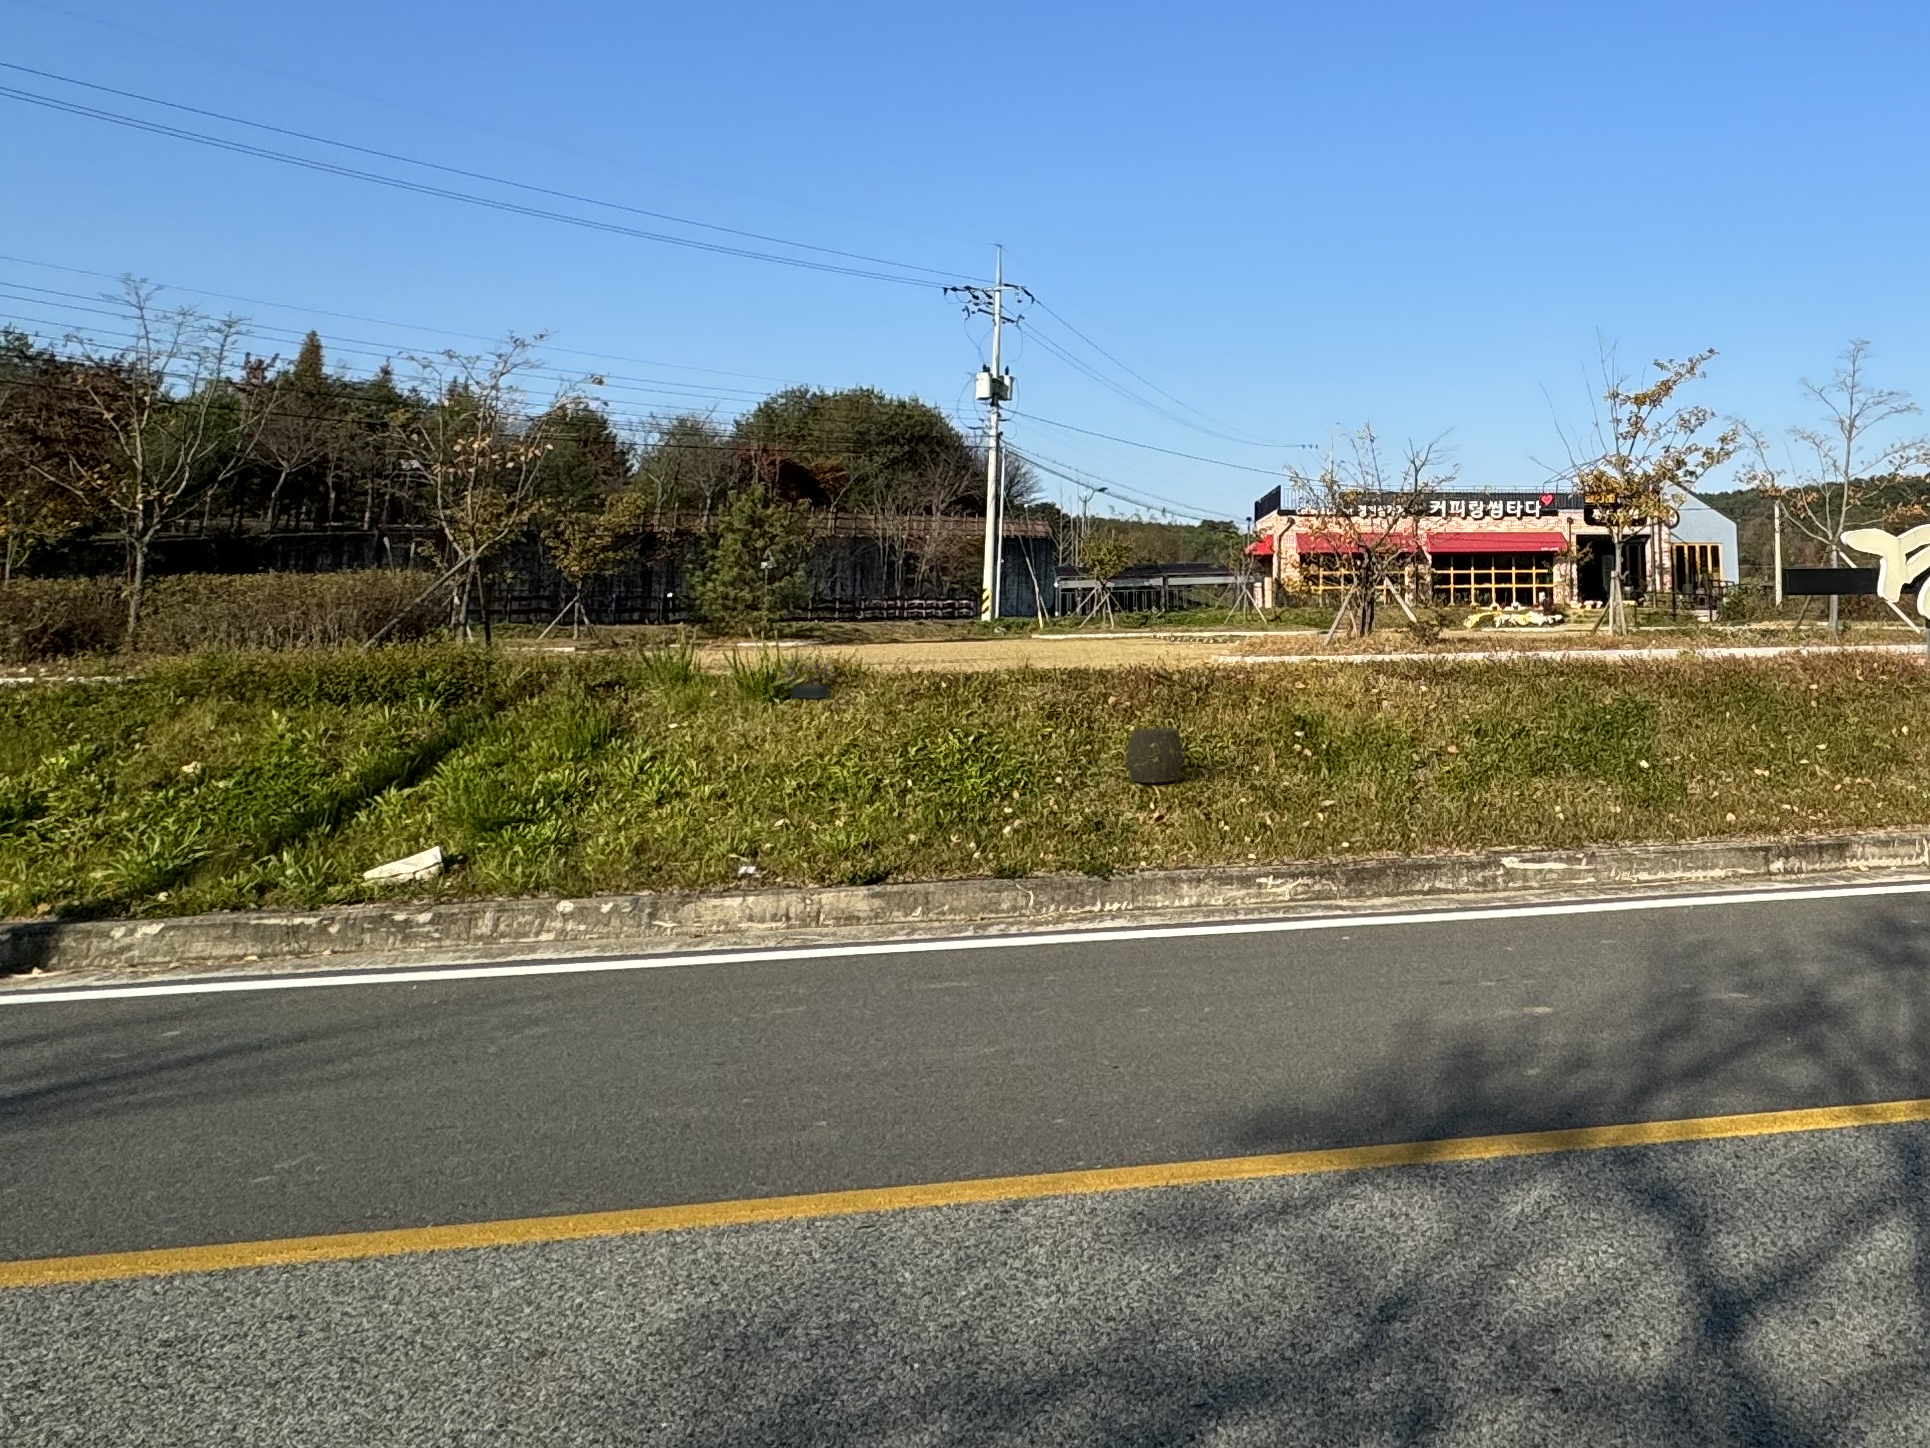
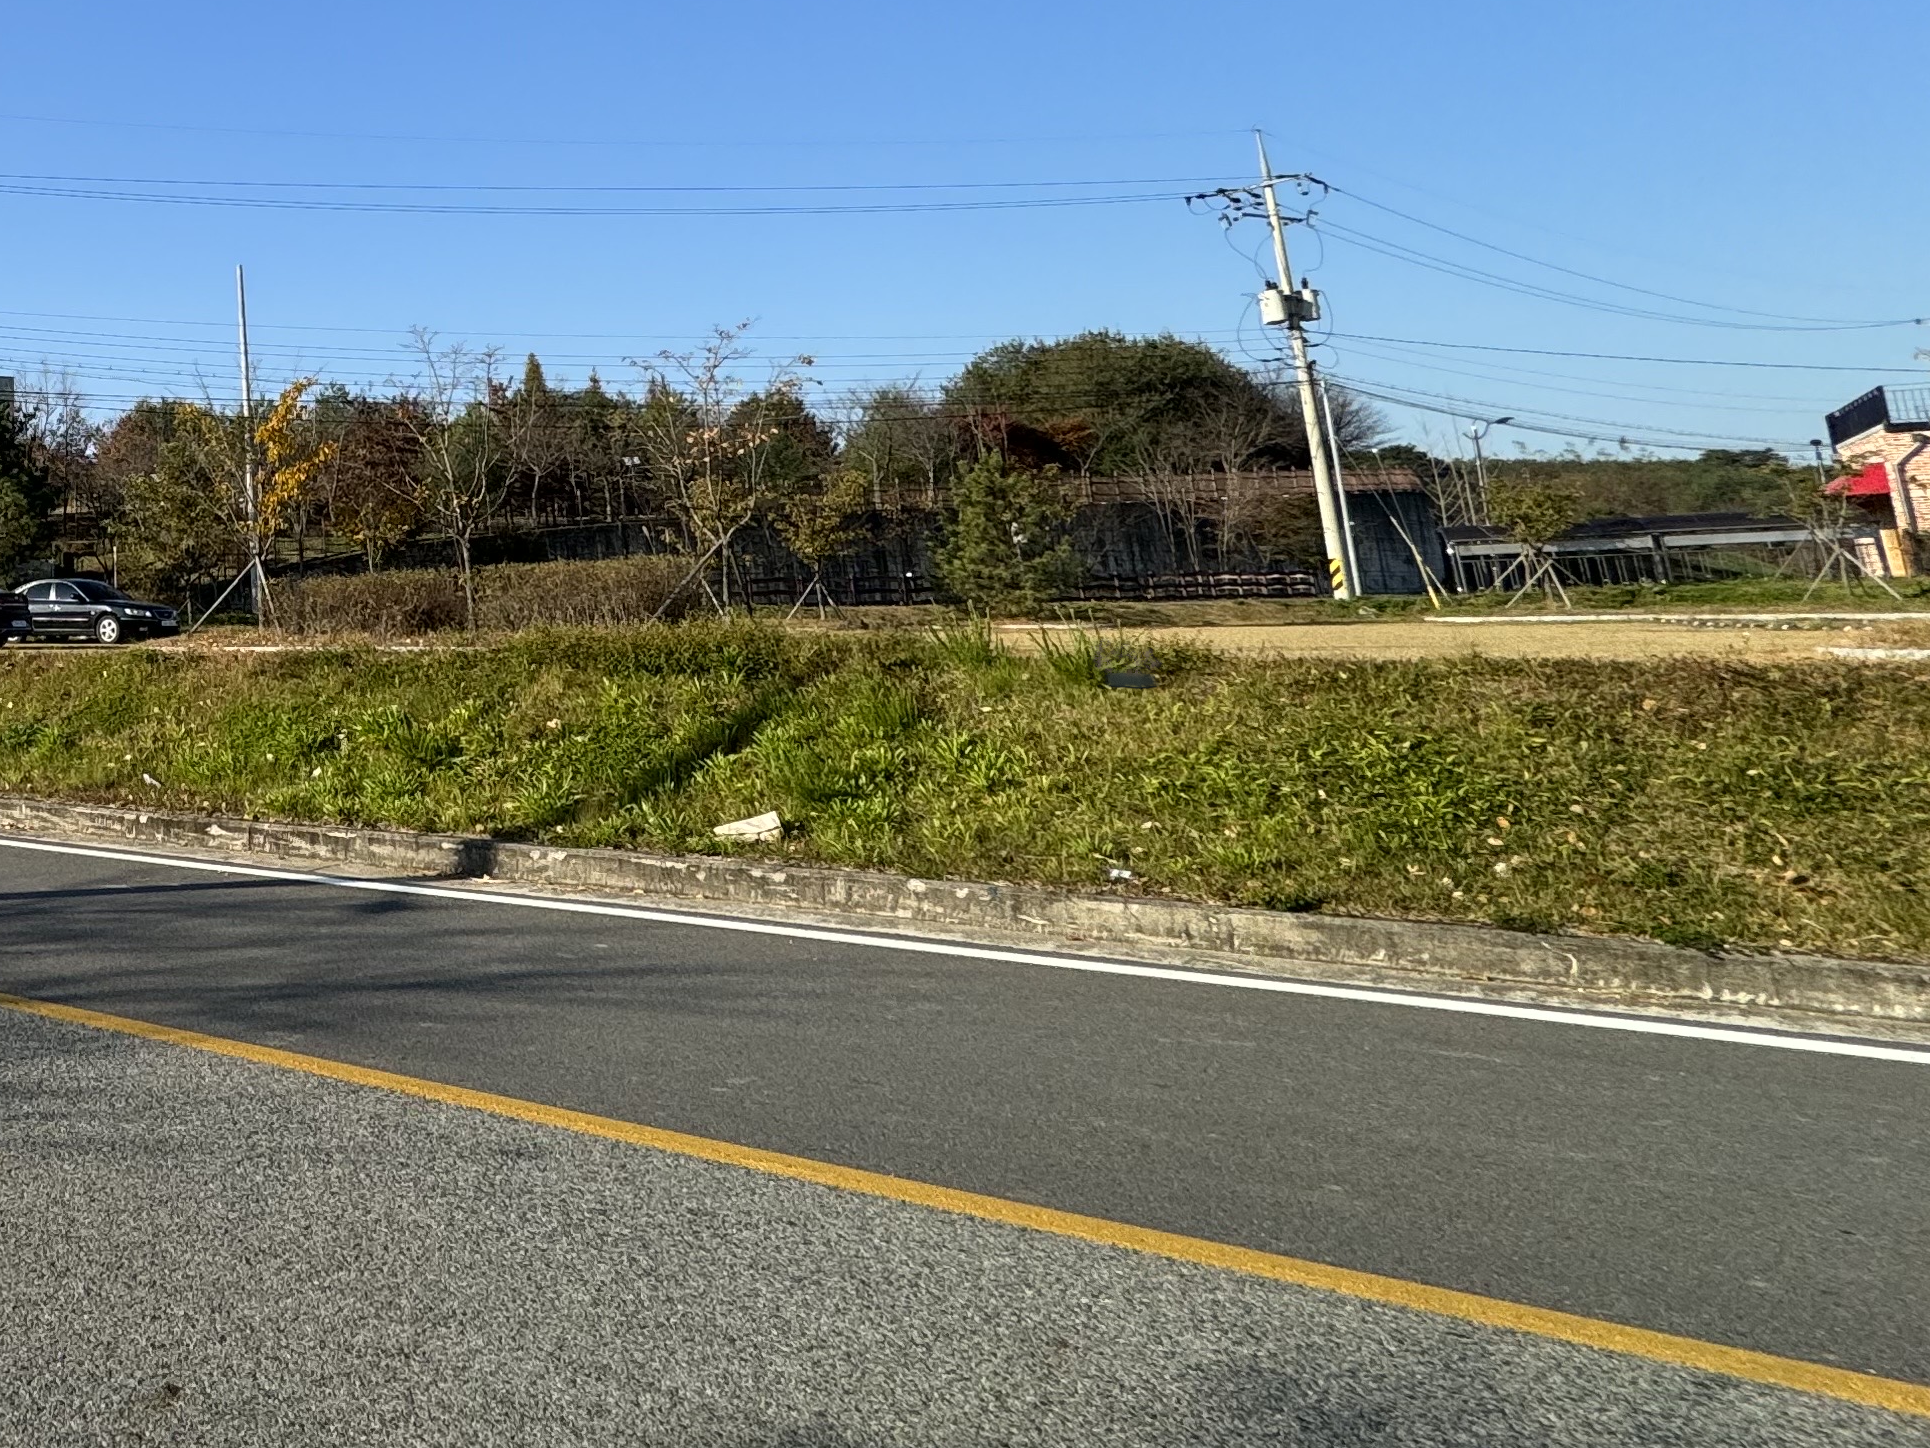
woven basket: present [1126,727,1184,783] -> none [1647,749,1761,824]

